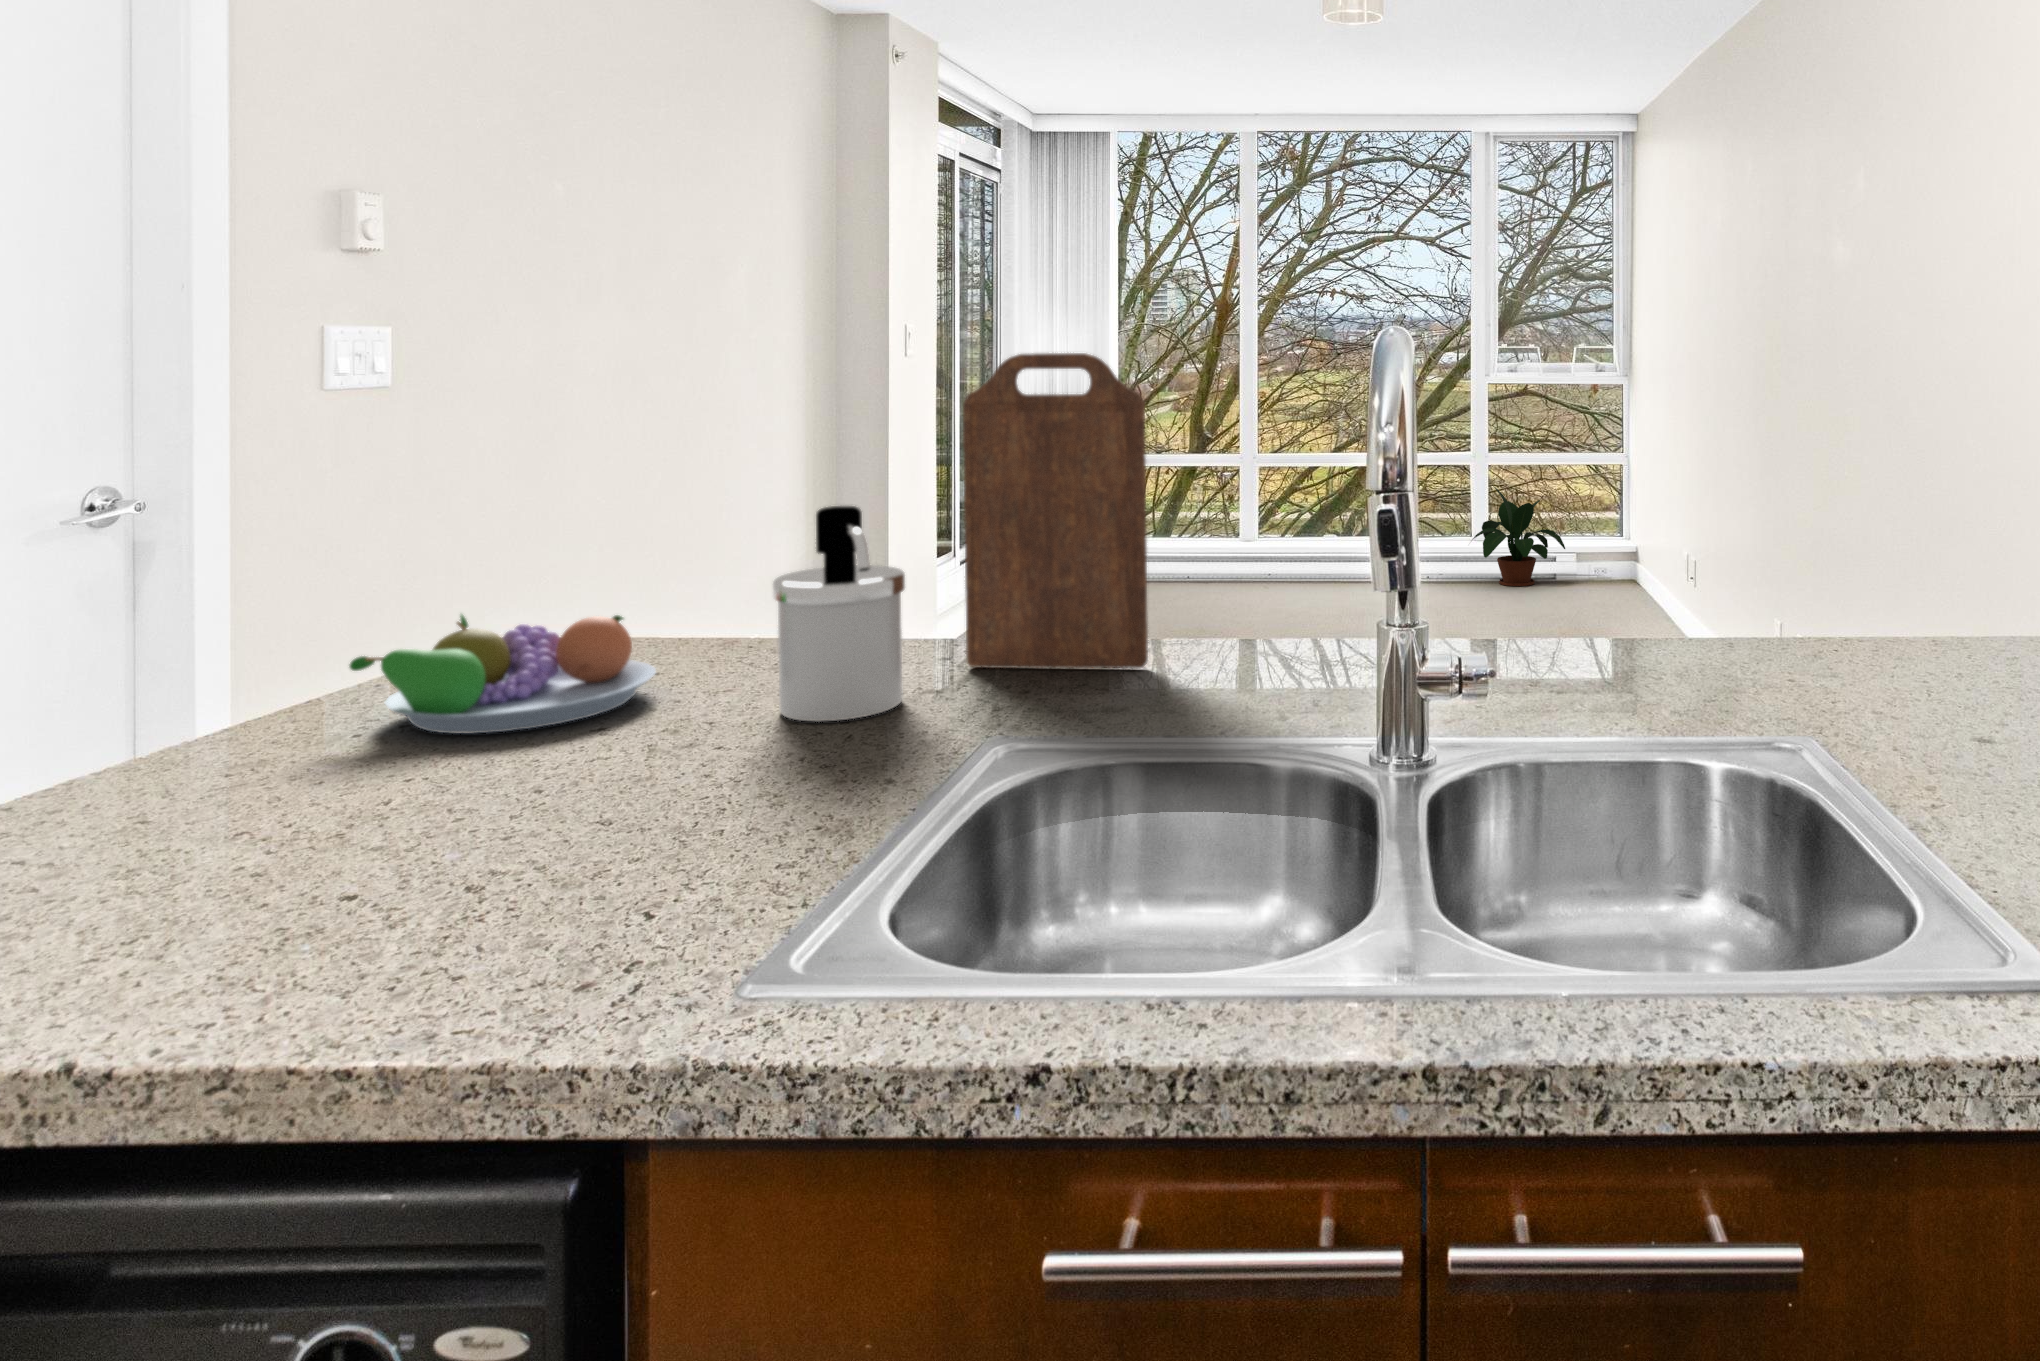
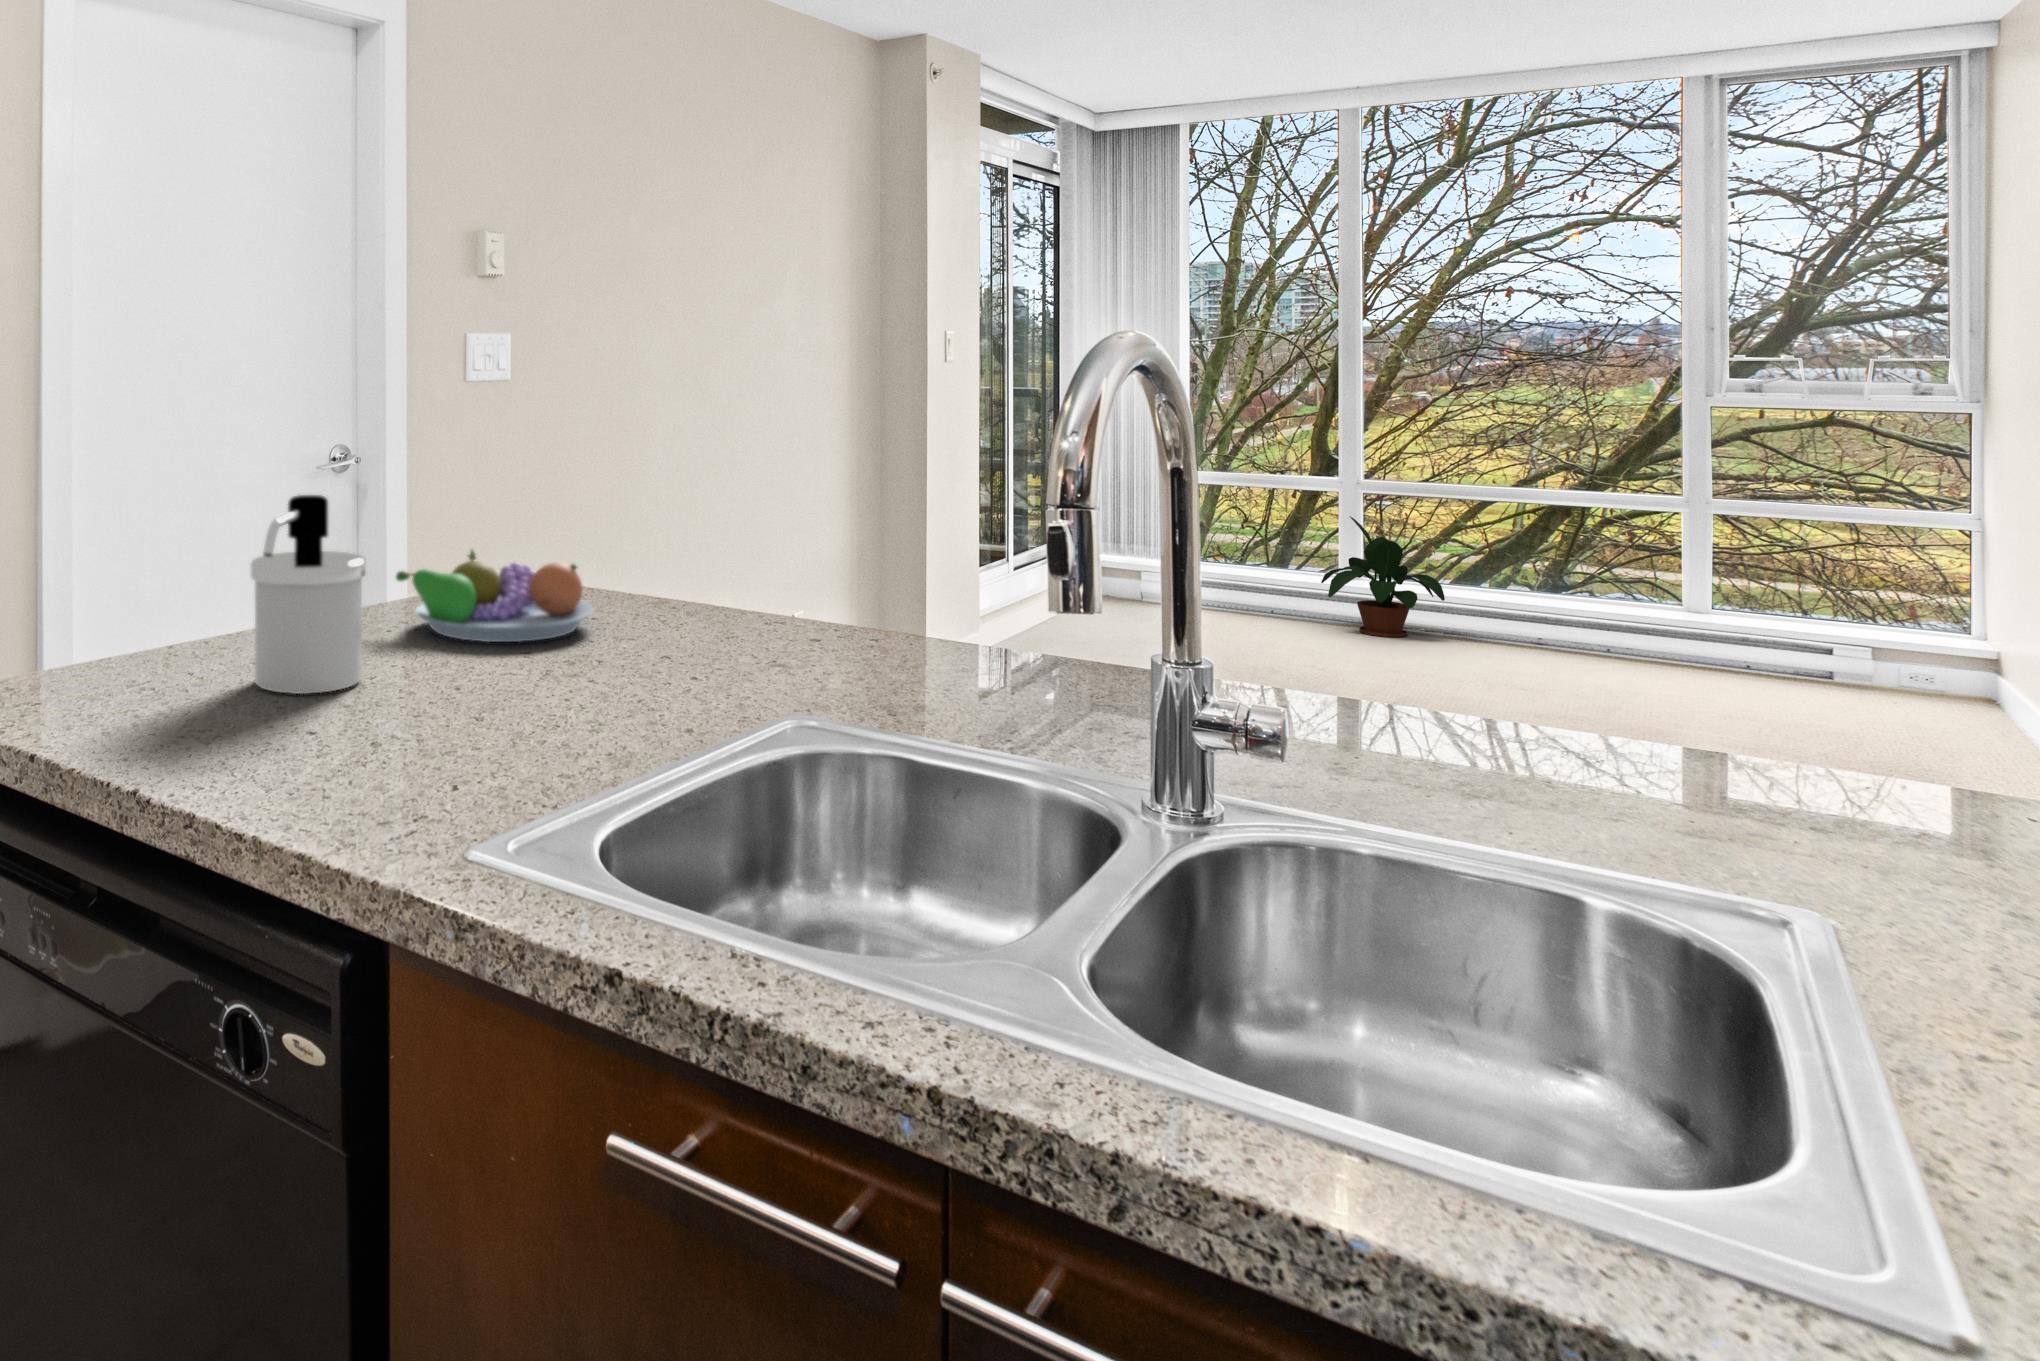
cutting board: present [963,353,1148,669] -> none [840,356,1007,676]
potted plant: present [1473,486,1565,586] -> present [1321,516,1445,637]
soap dispenser: present [773,506,905,722] -> present [251,495,366,694]

